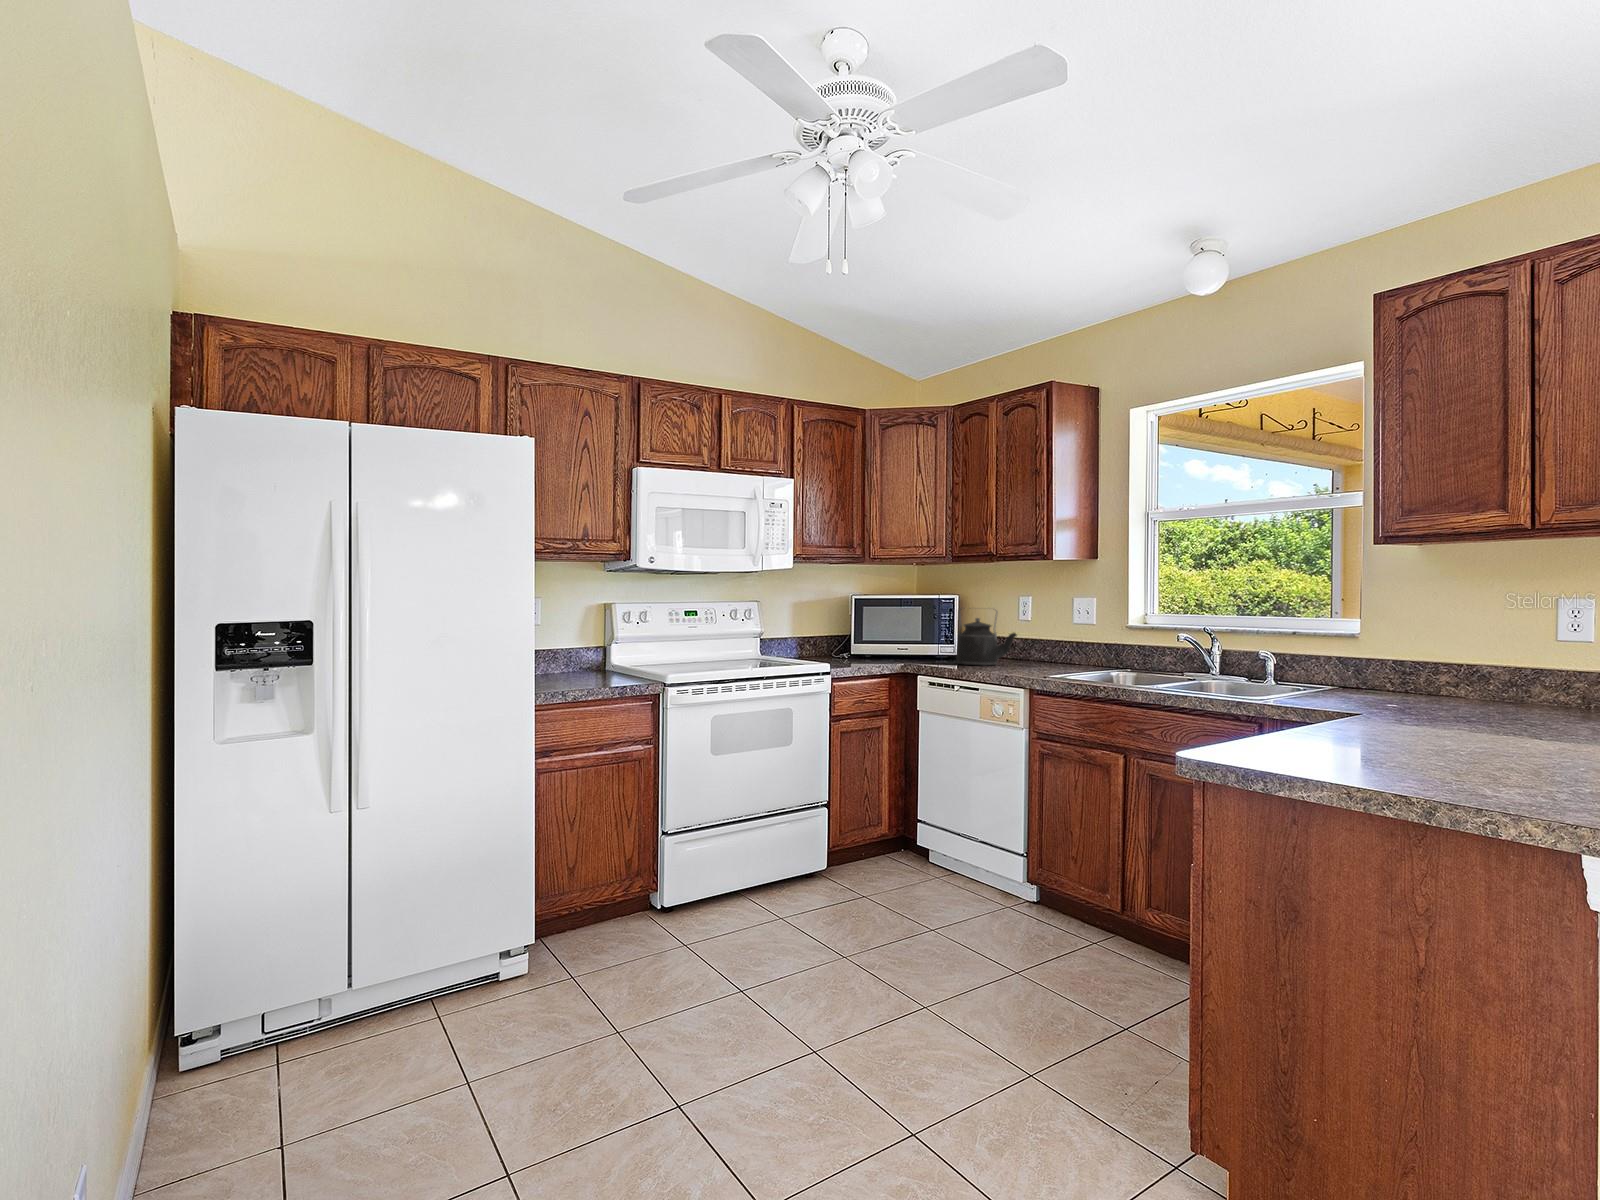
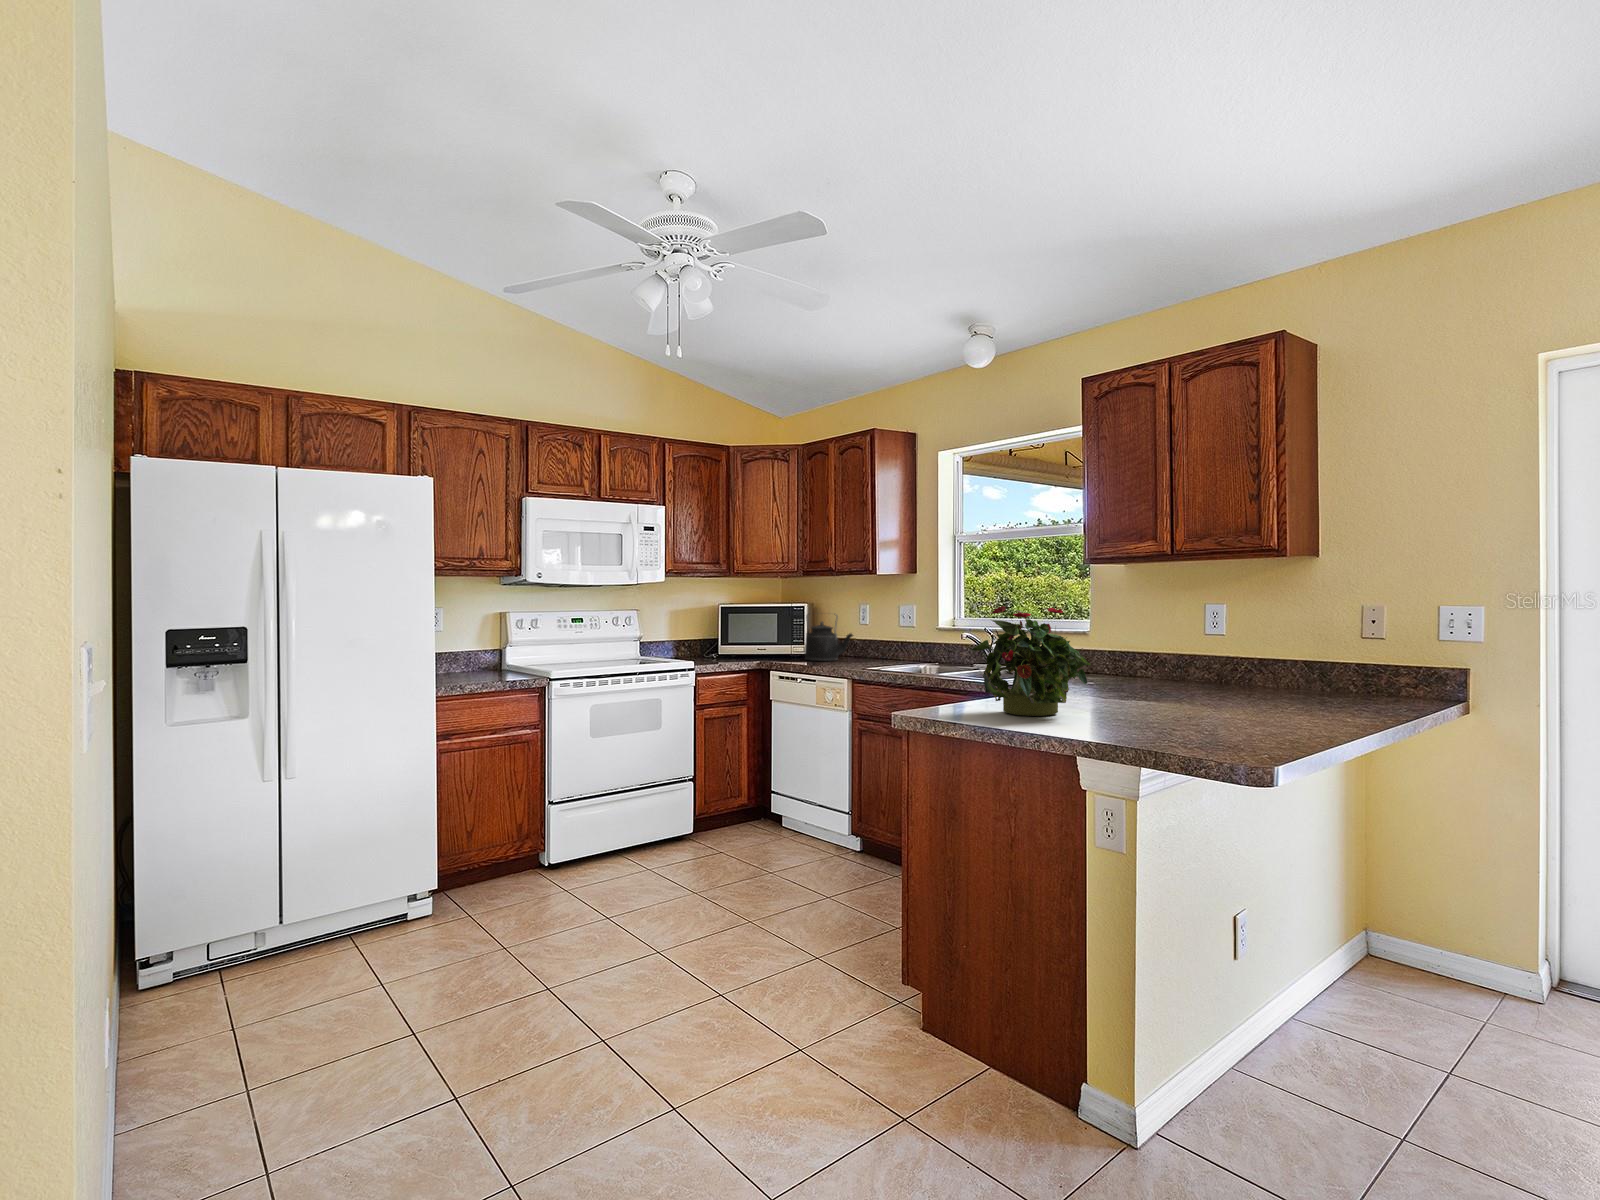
potted plant: none [1303,601,1514,767] -> present [971,606,1091,716]

